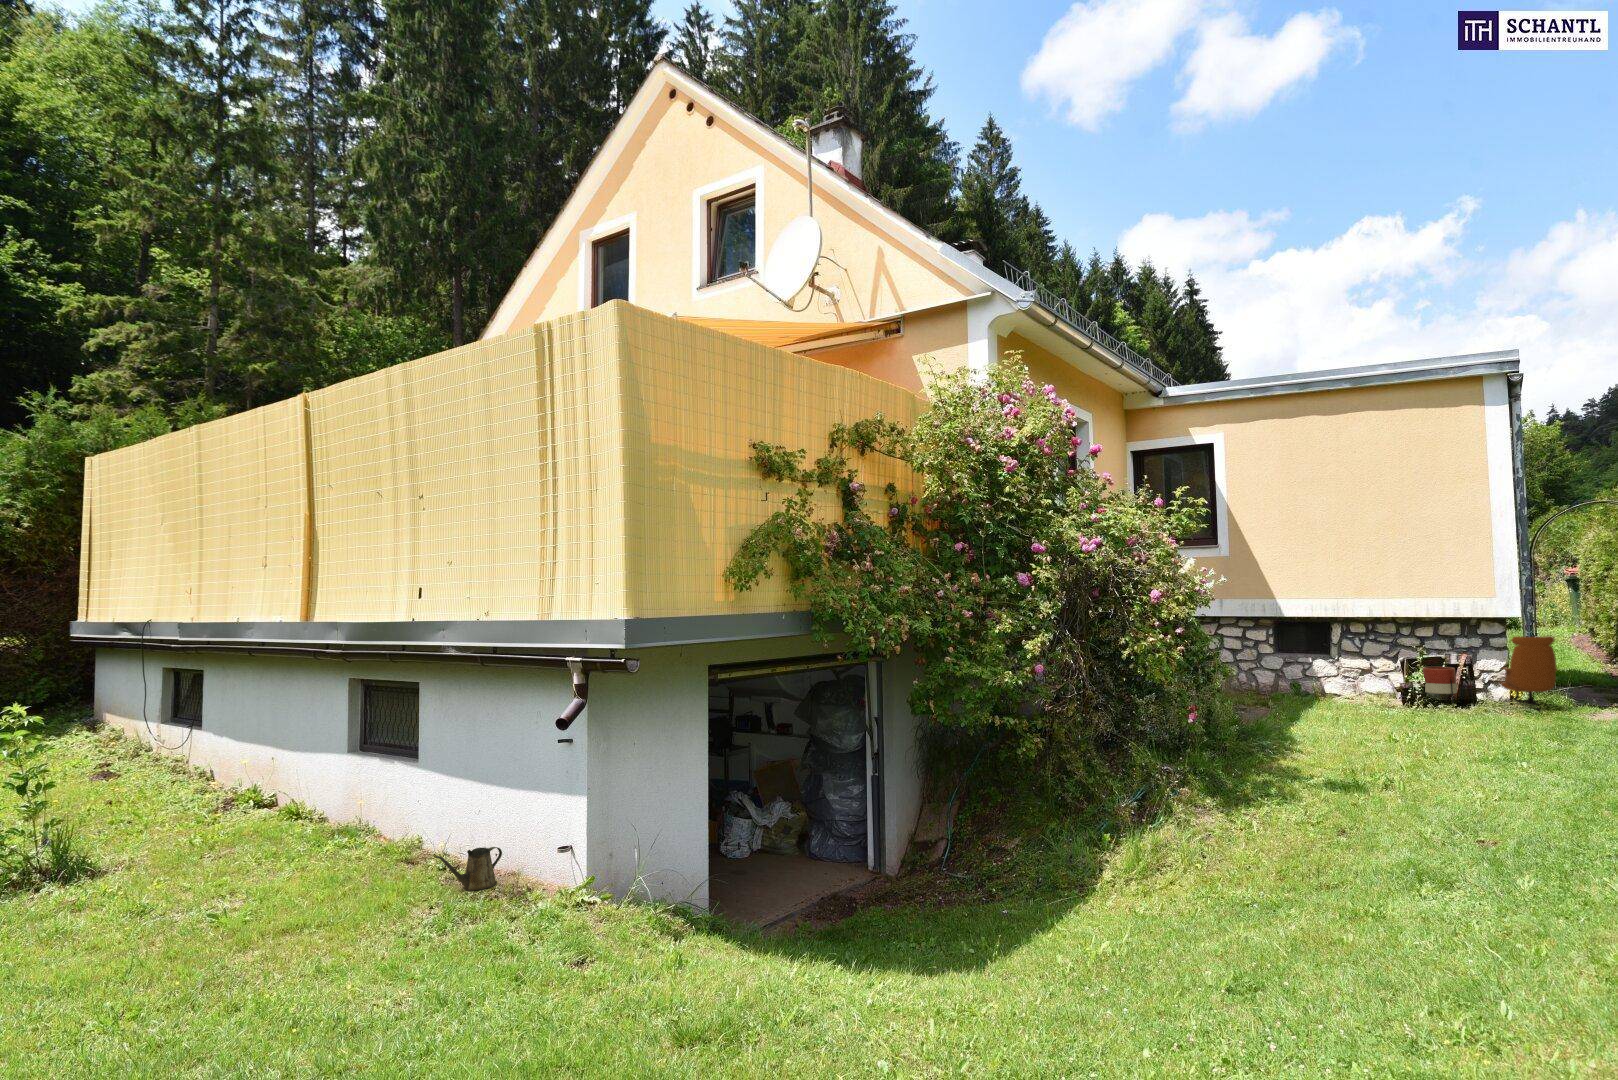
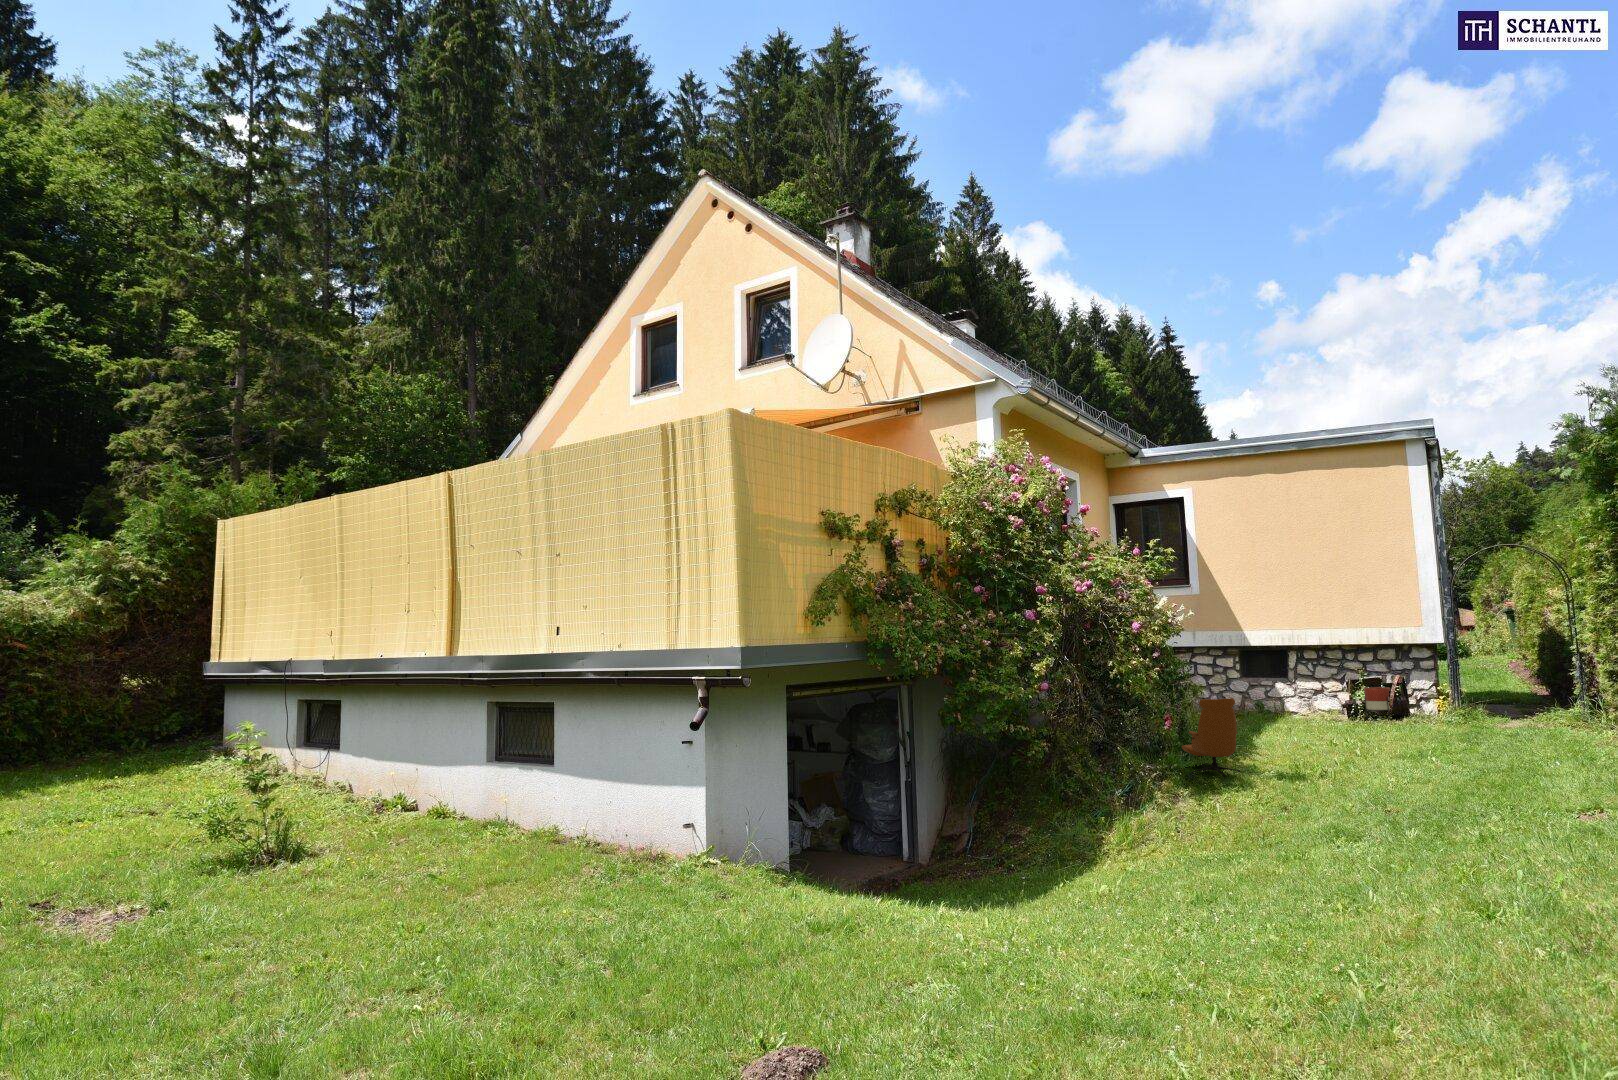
lounge chair: present [1500,636,1558,709] -> present [1182,698,1240,776]
watering can: present [436,847,502,891] -> none [593,828,636,861]

